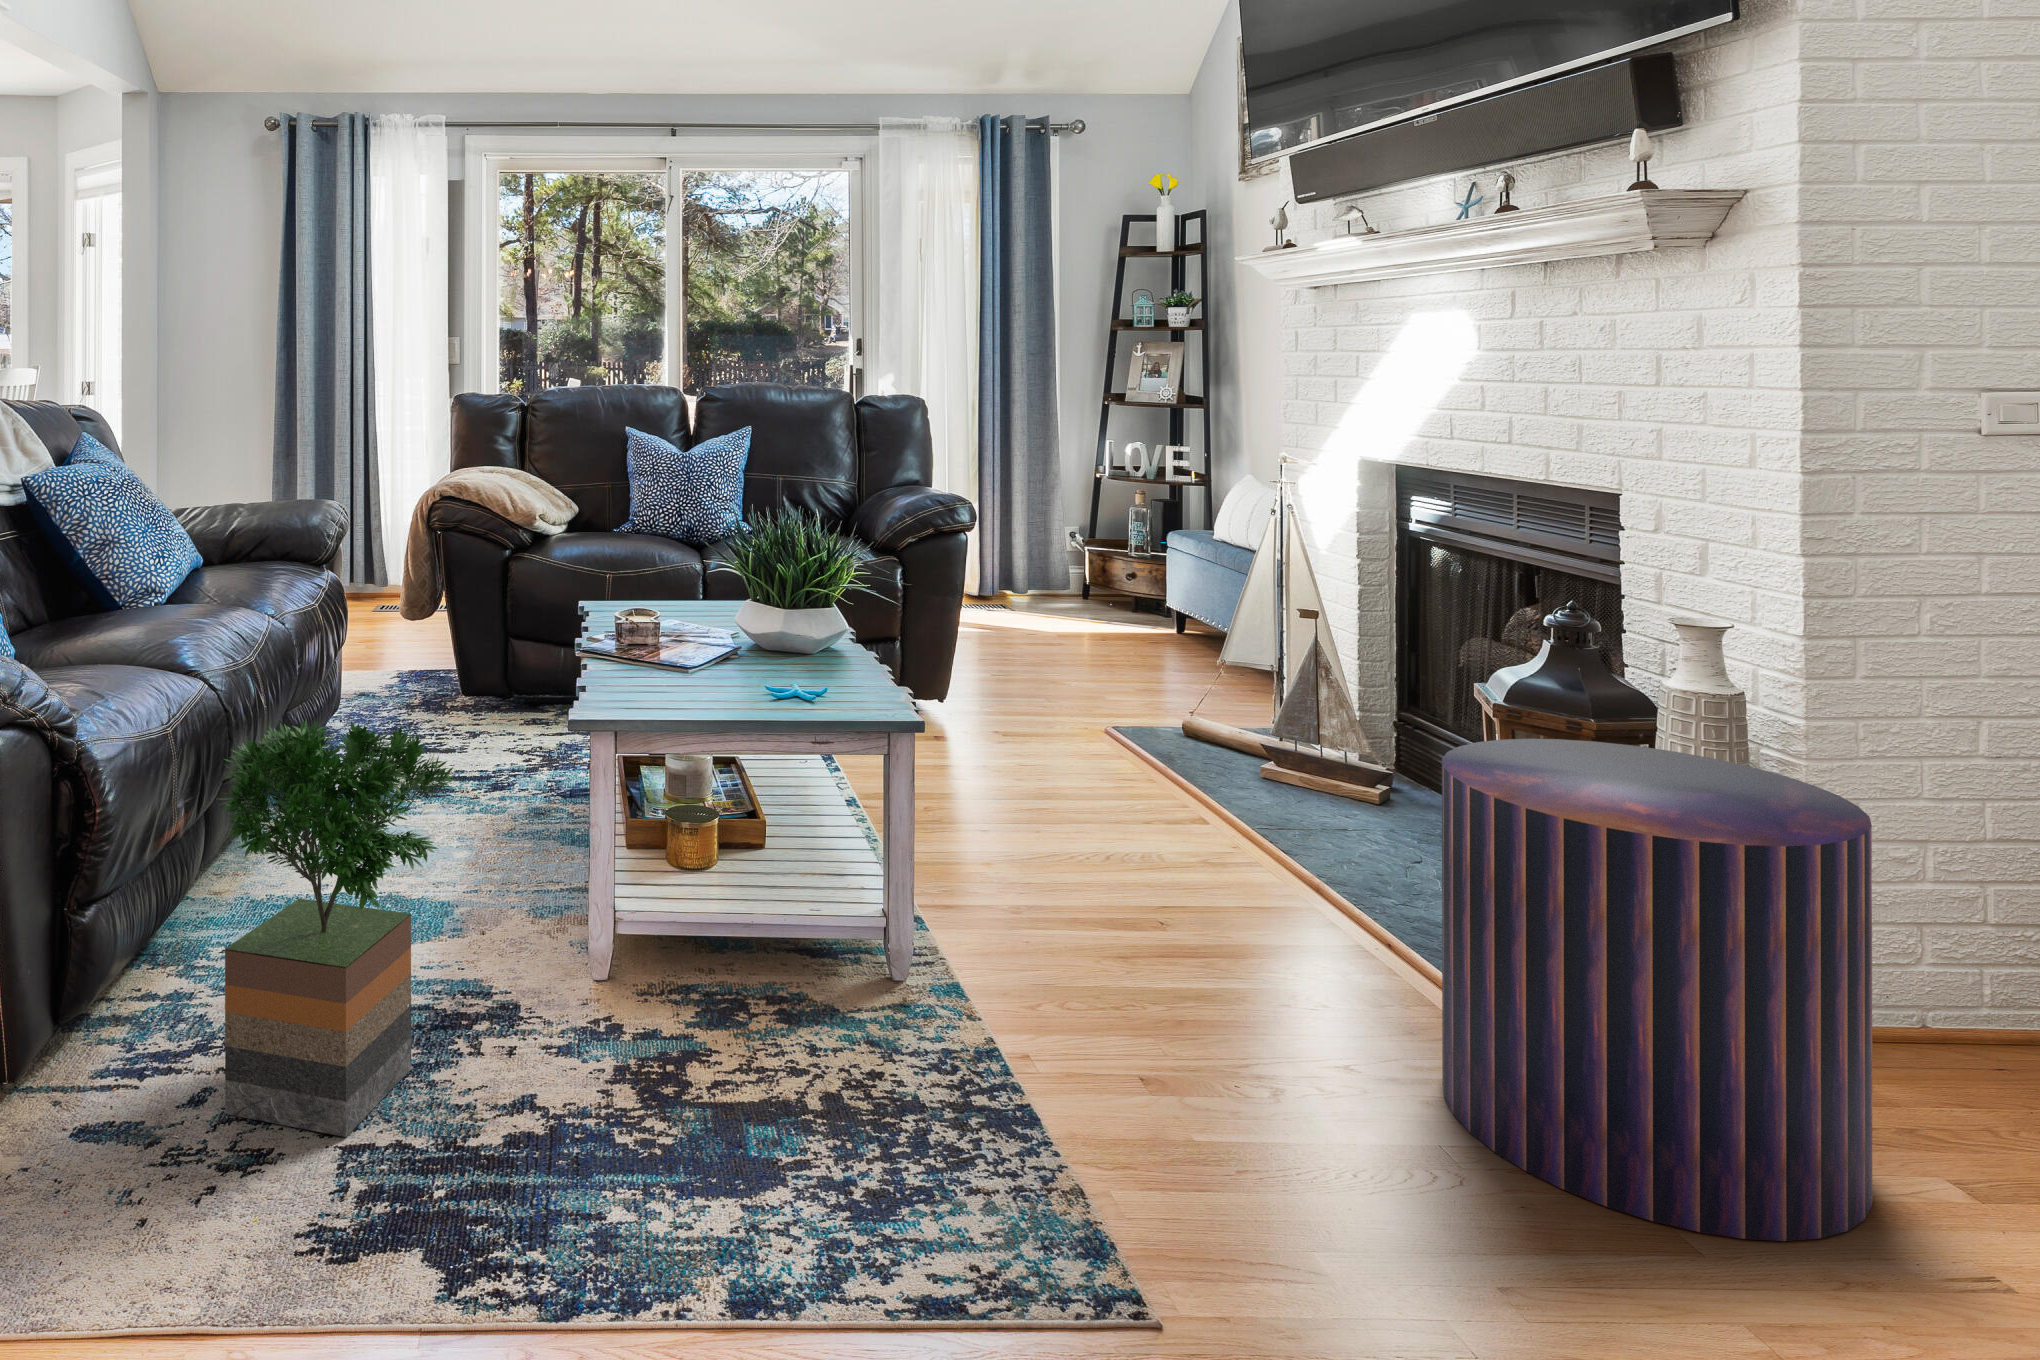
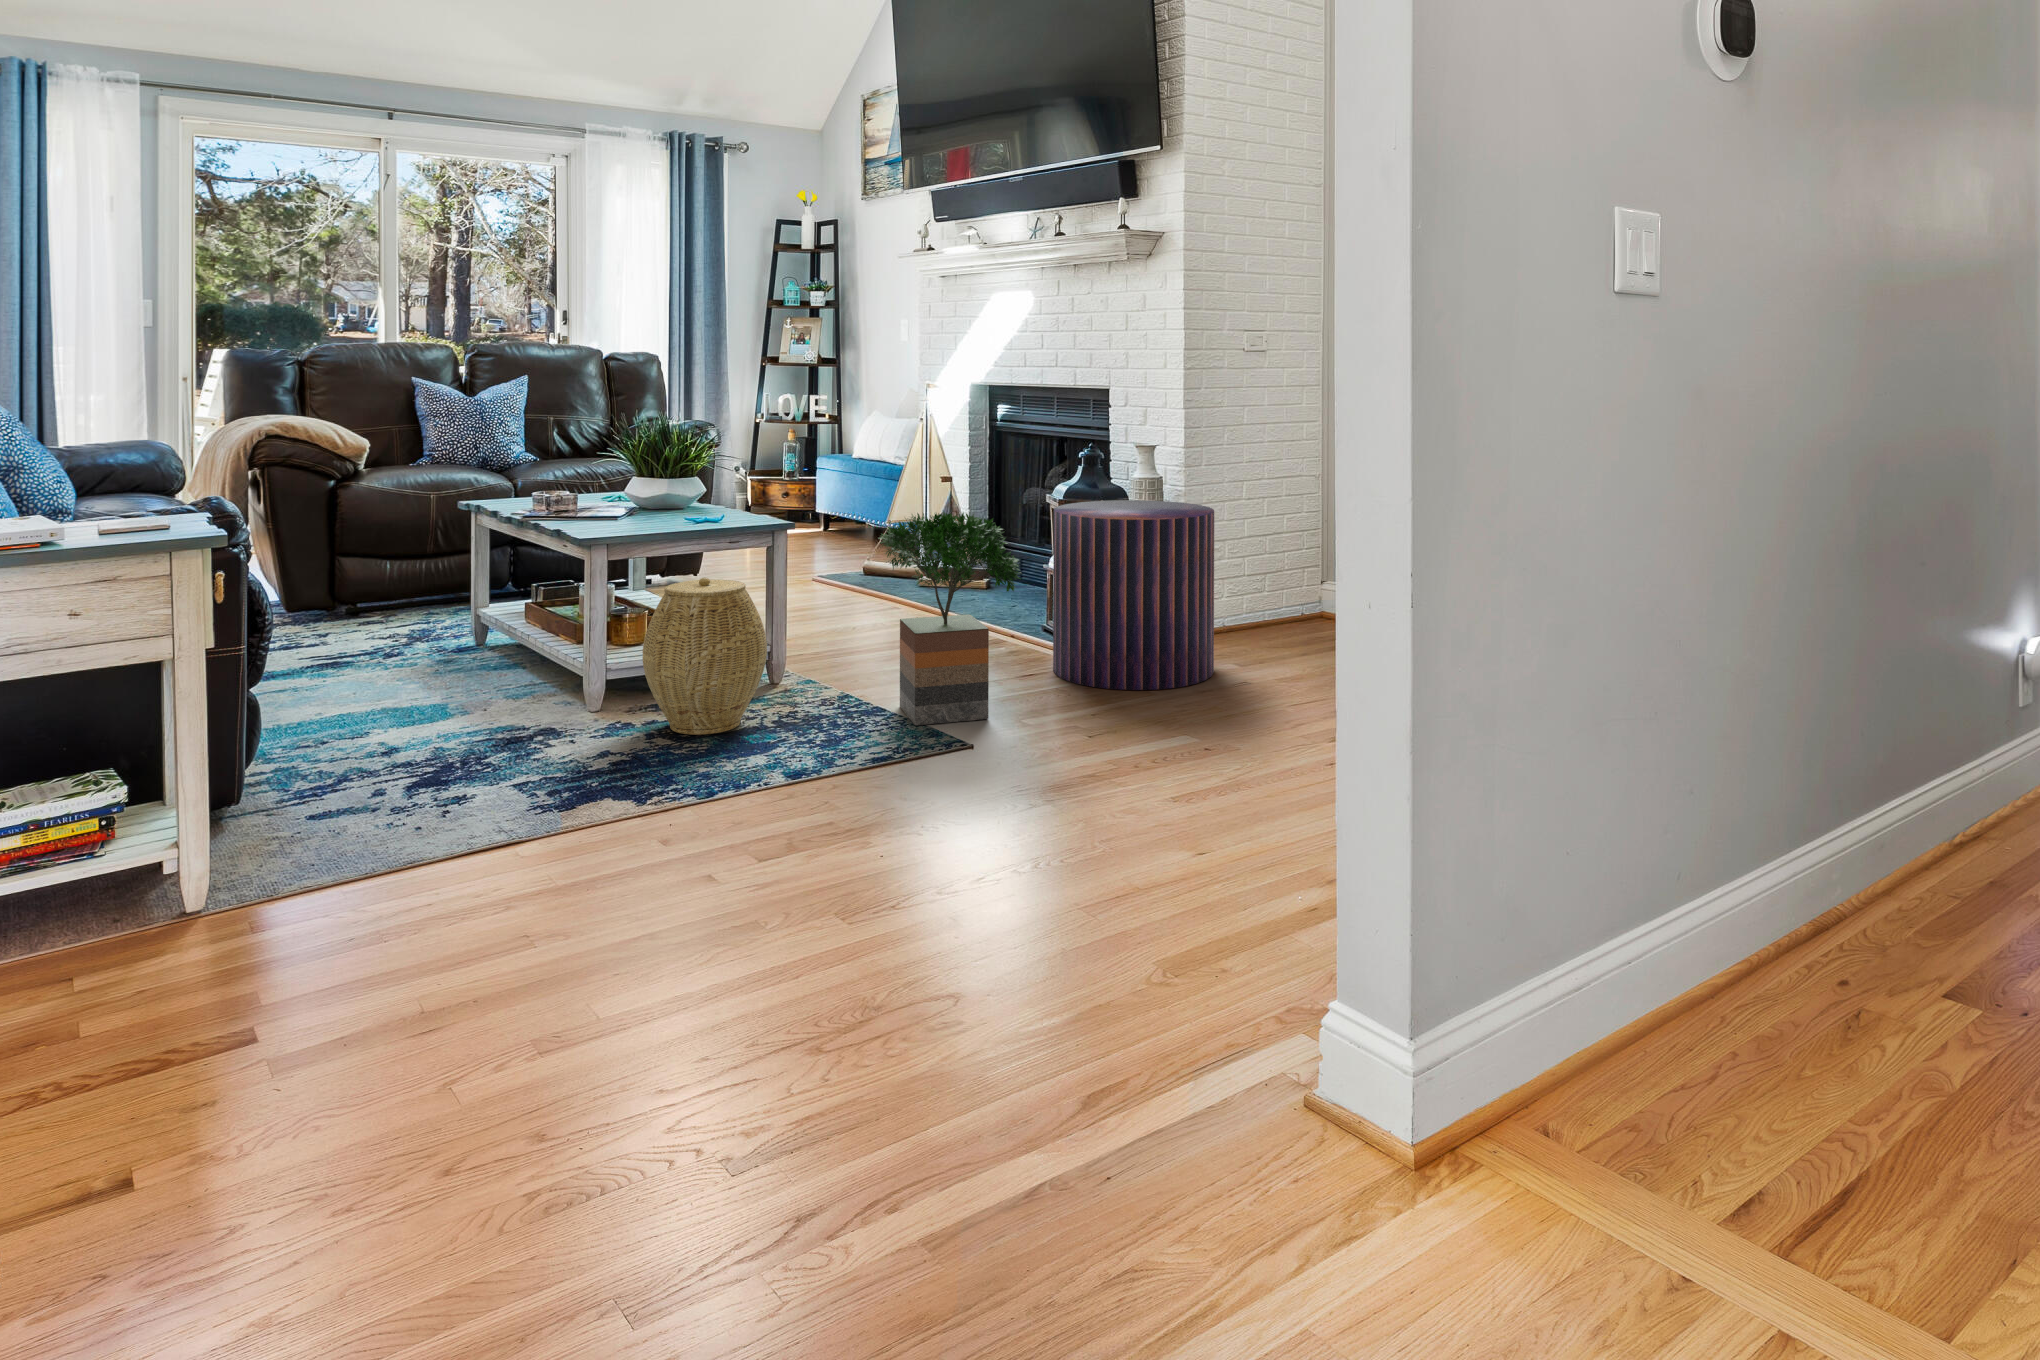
potted tree: present [218,719,455,1137] -> present [880,512,1020,725]
woven basket: none [629,813,829,1095] -> present [643,577,767,735]

